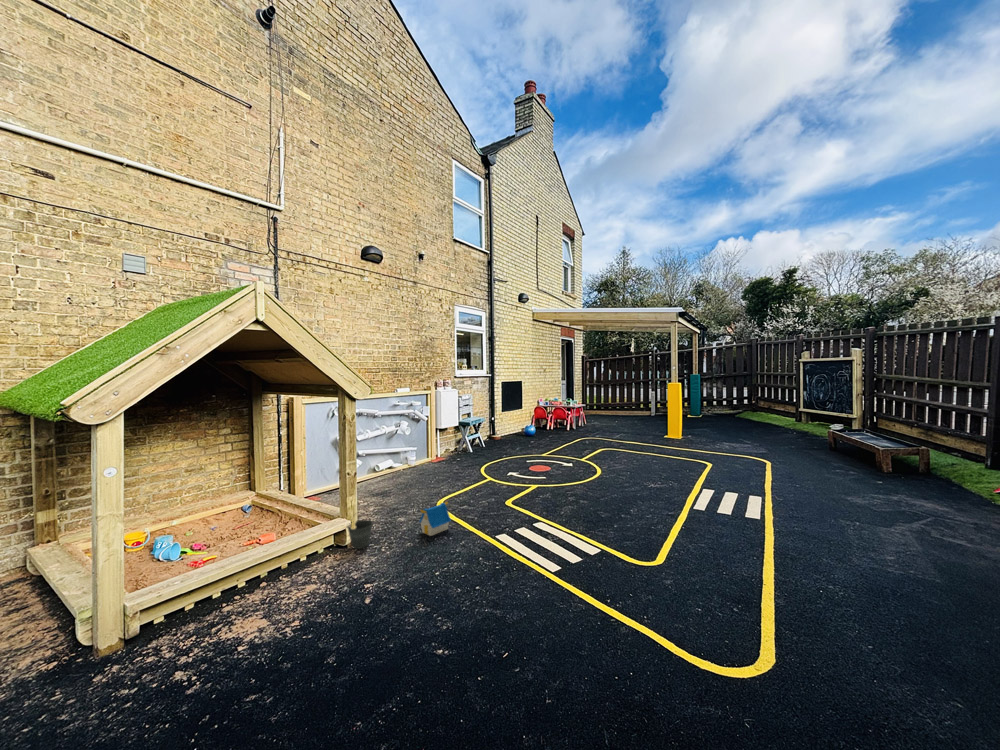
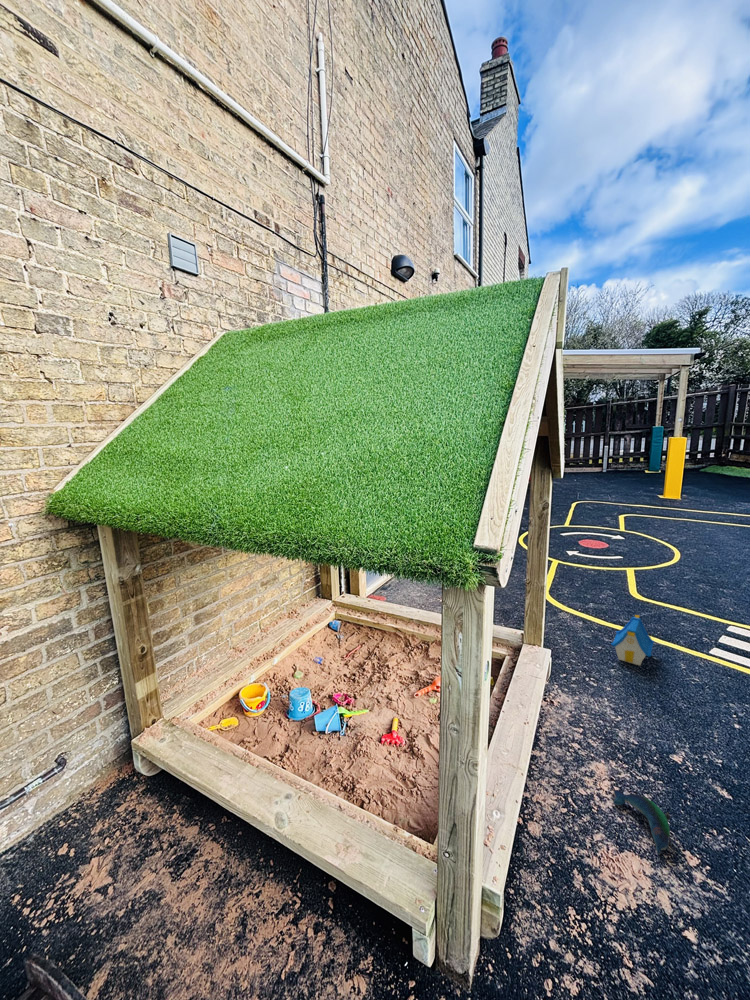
bucket: present [347,518,373,549] -> none [545,639,584,694]
plush toy: none [287,588,313,614] -> present [614,790,670,855]

